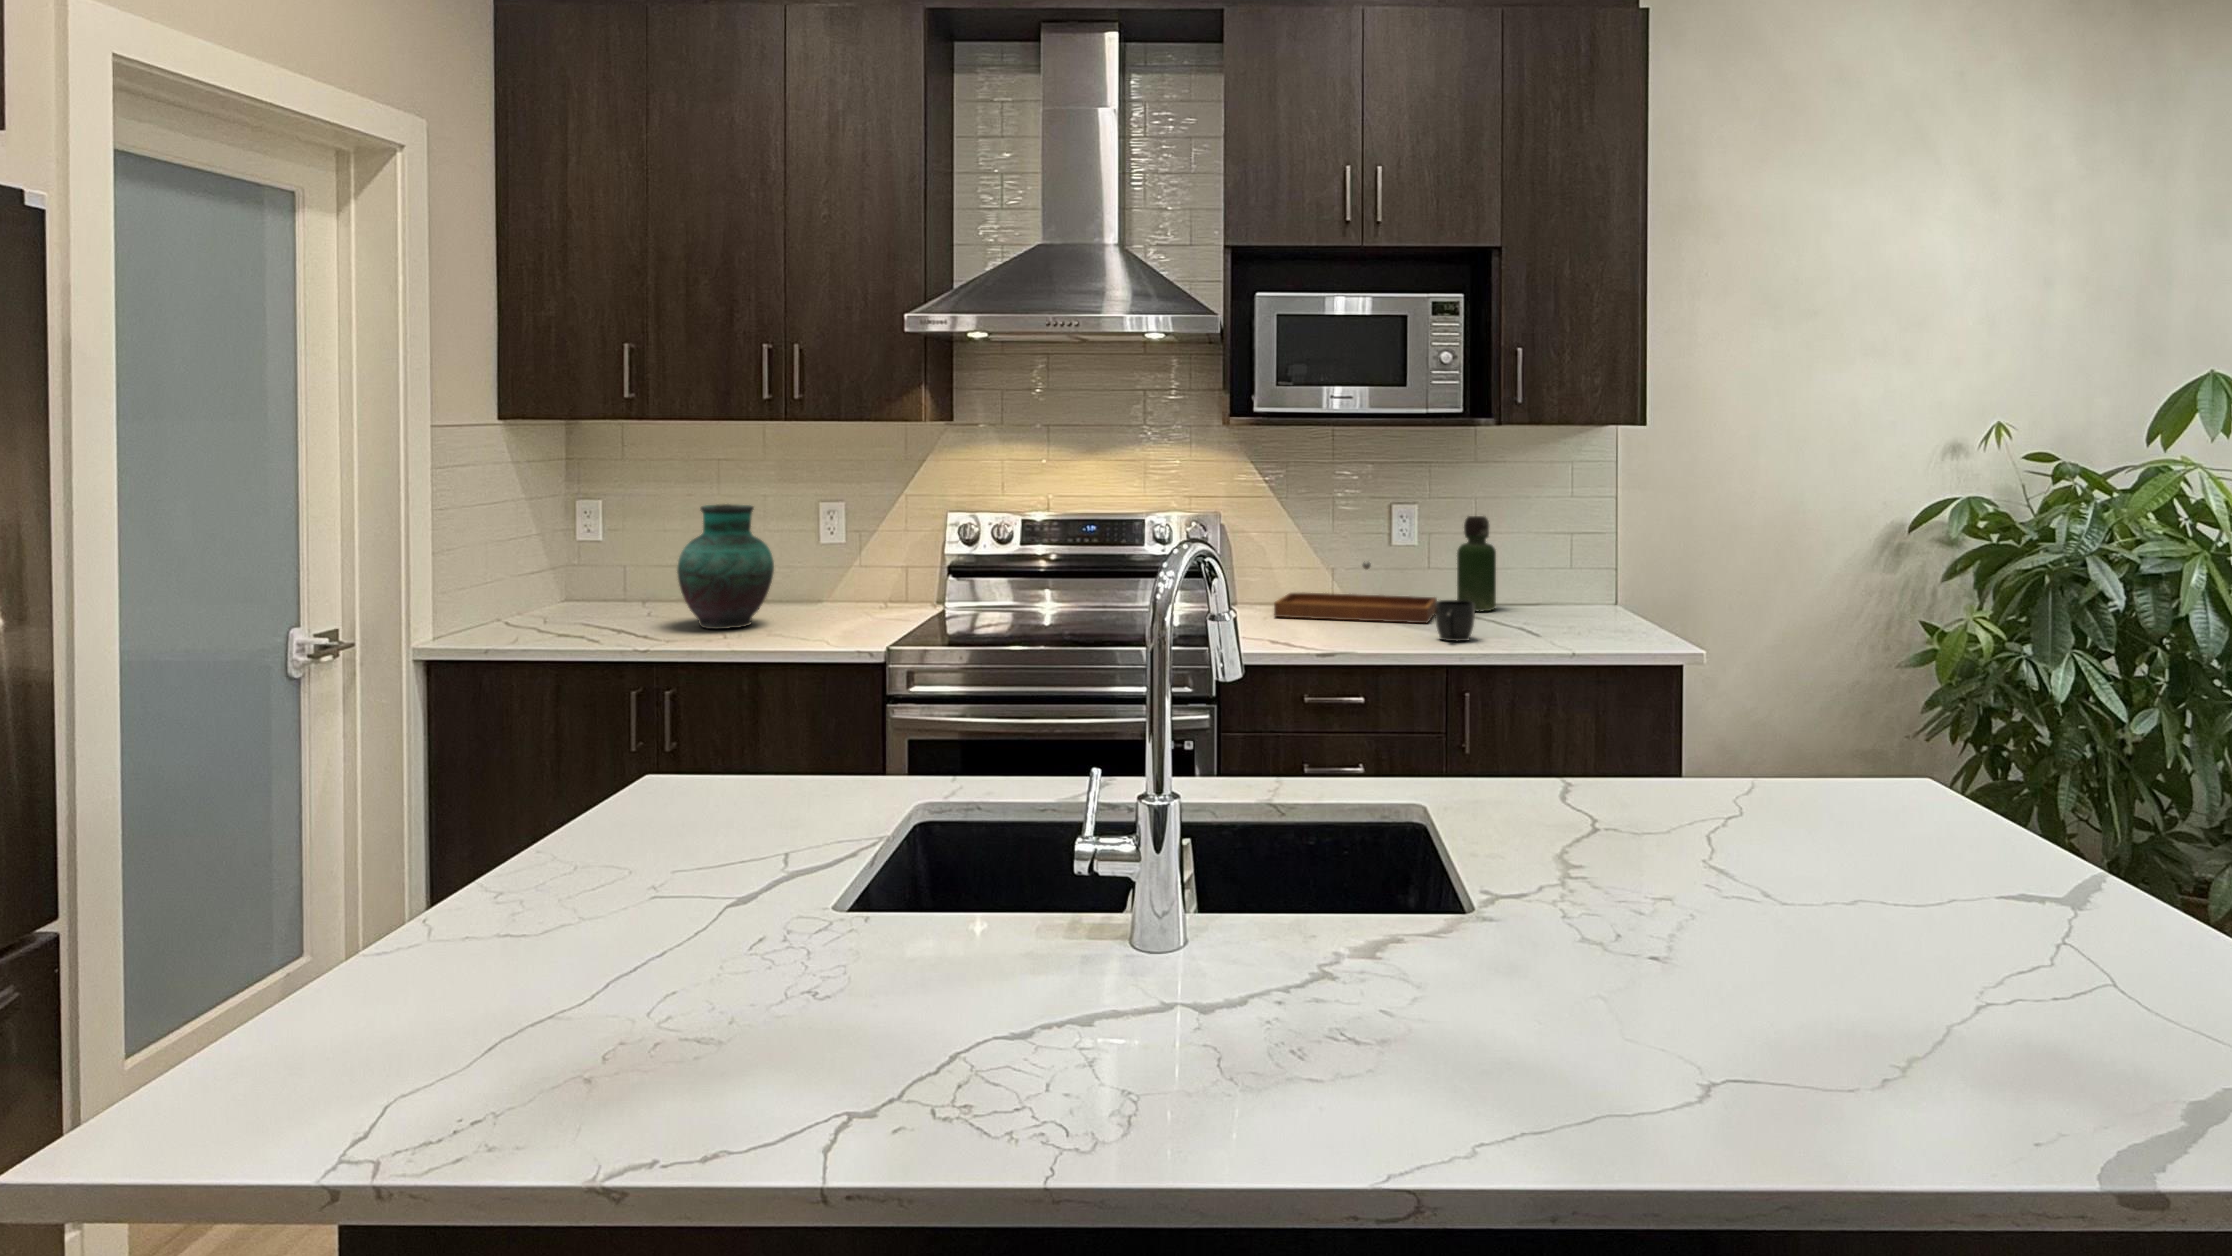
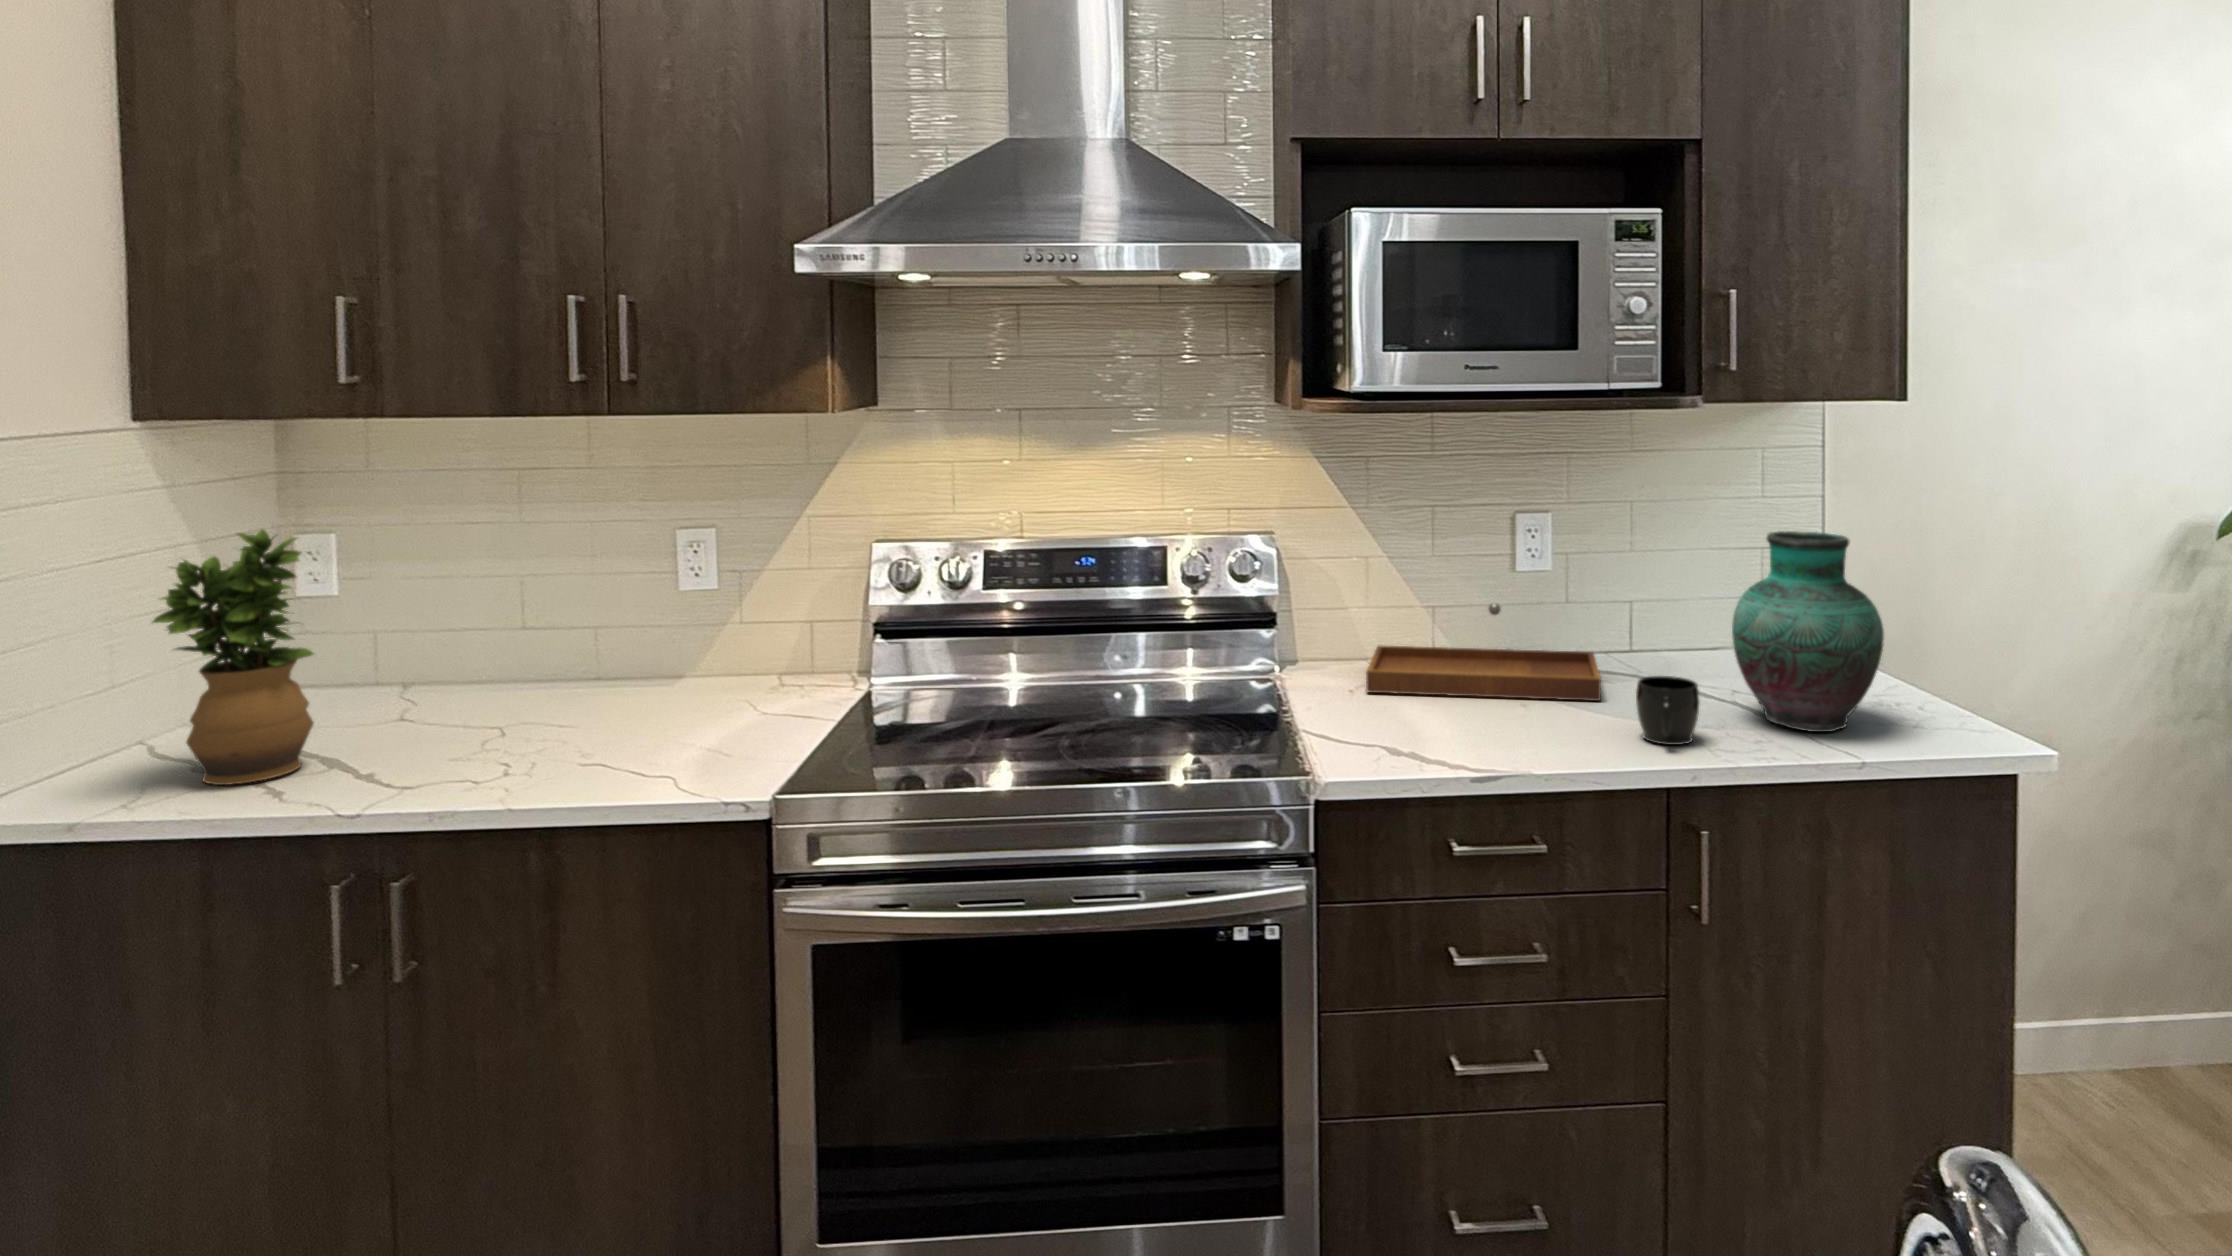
potted plant: none [525,485,613,636] -> present [153,530,314,785]
vase: present [677,504,774,629] -> present [1732,531,1884,732]
bottle: present [1457,516,1496,612] -> none [1619,532,1677,672]

